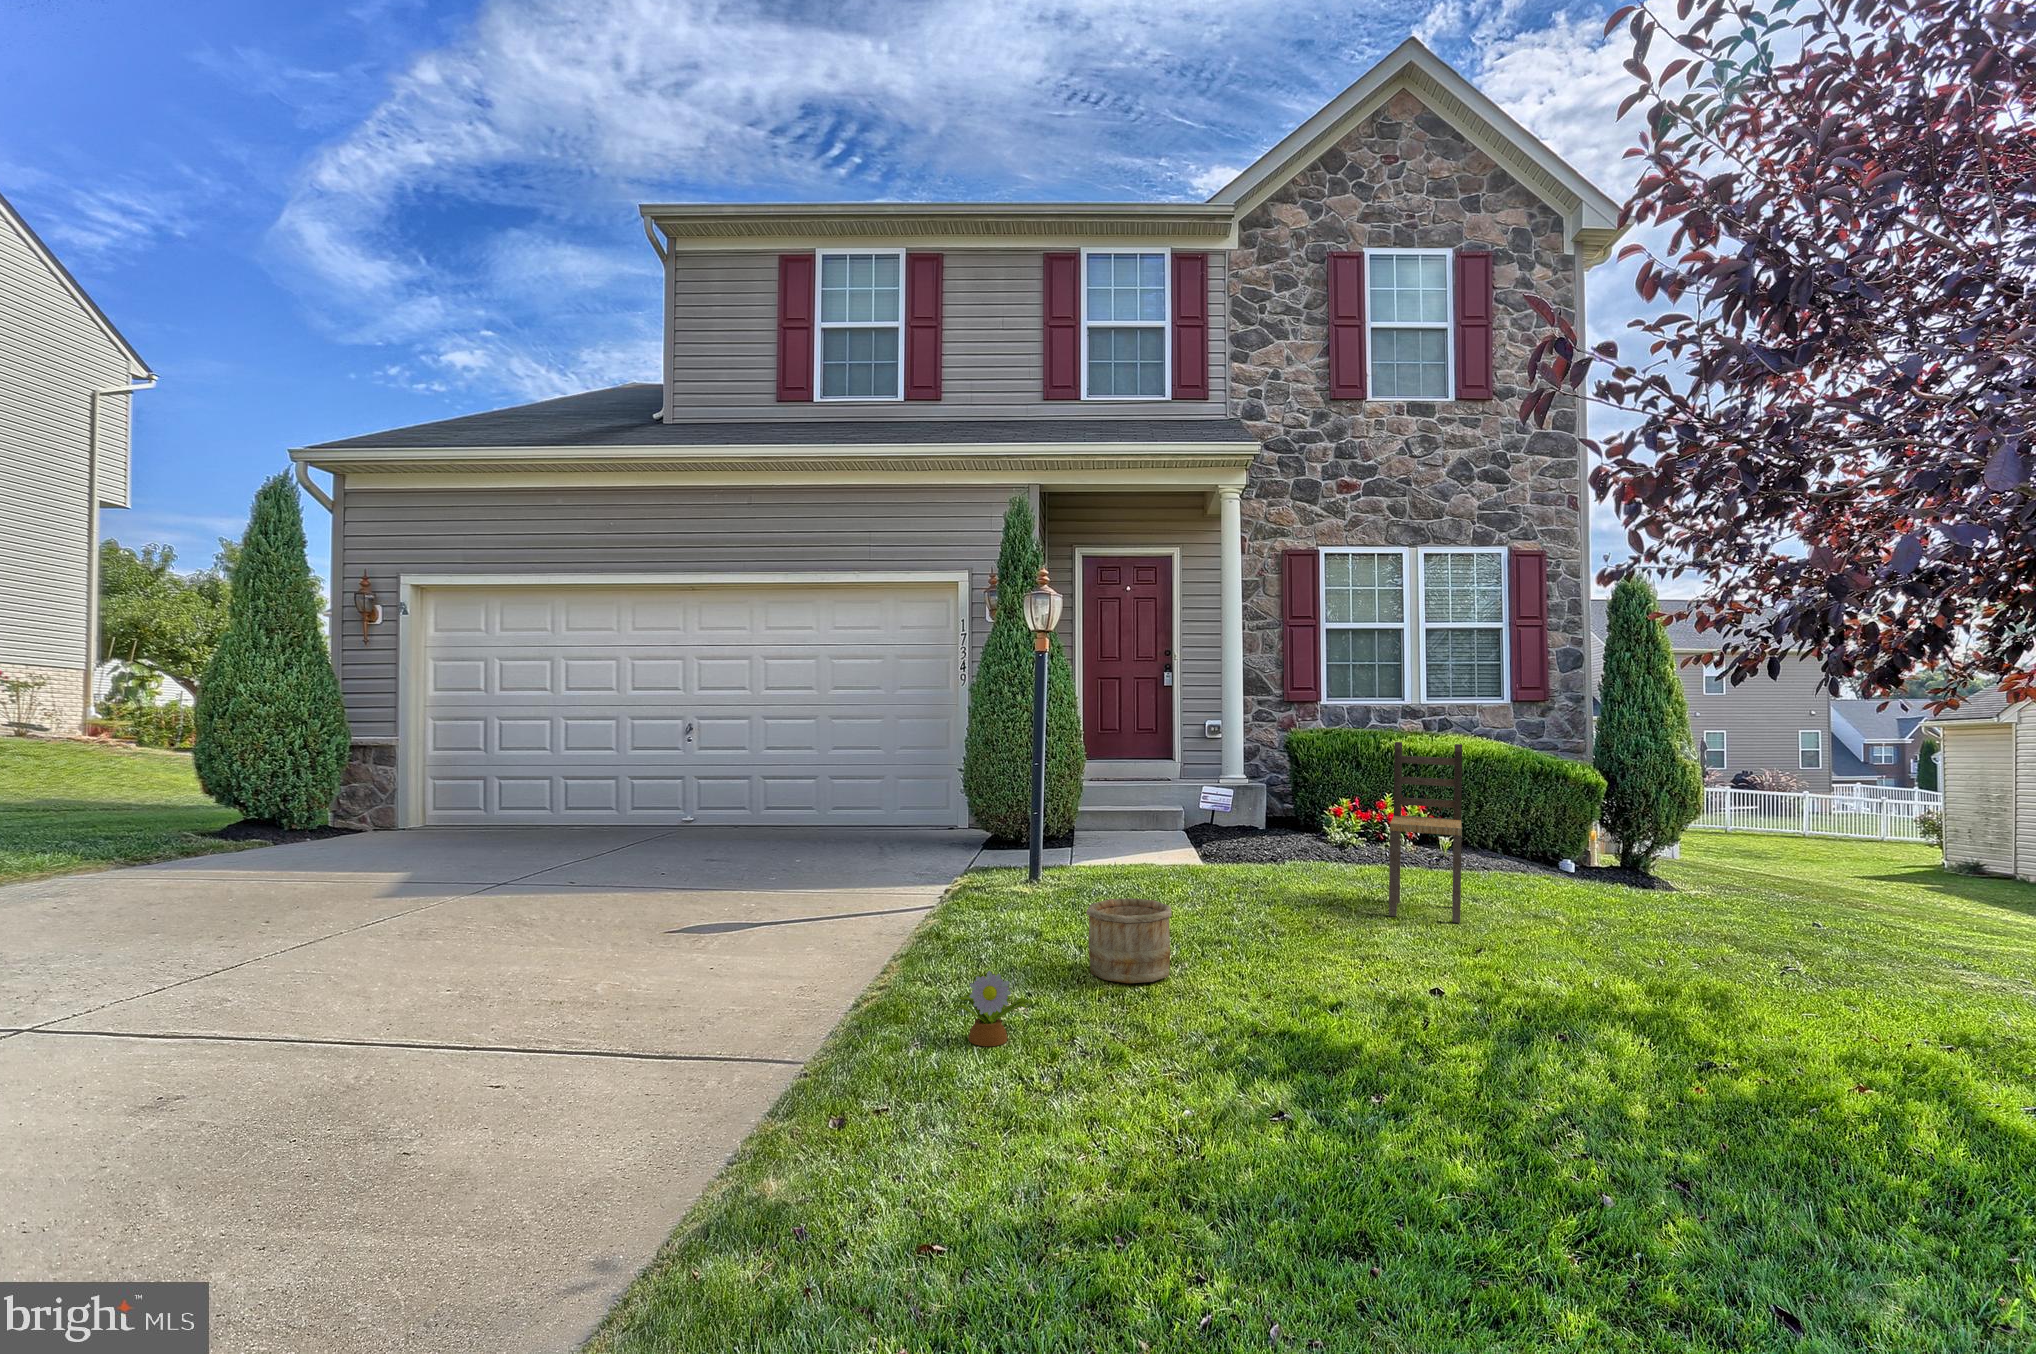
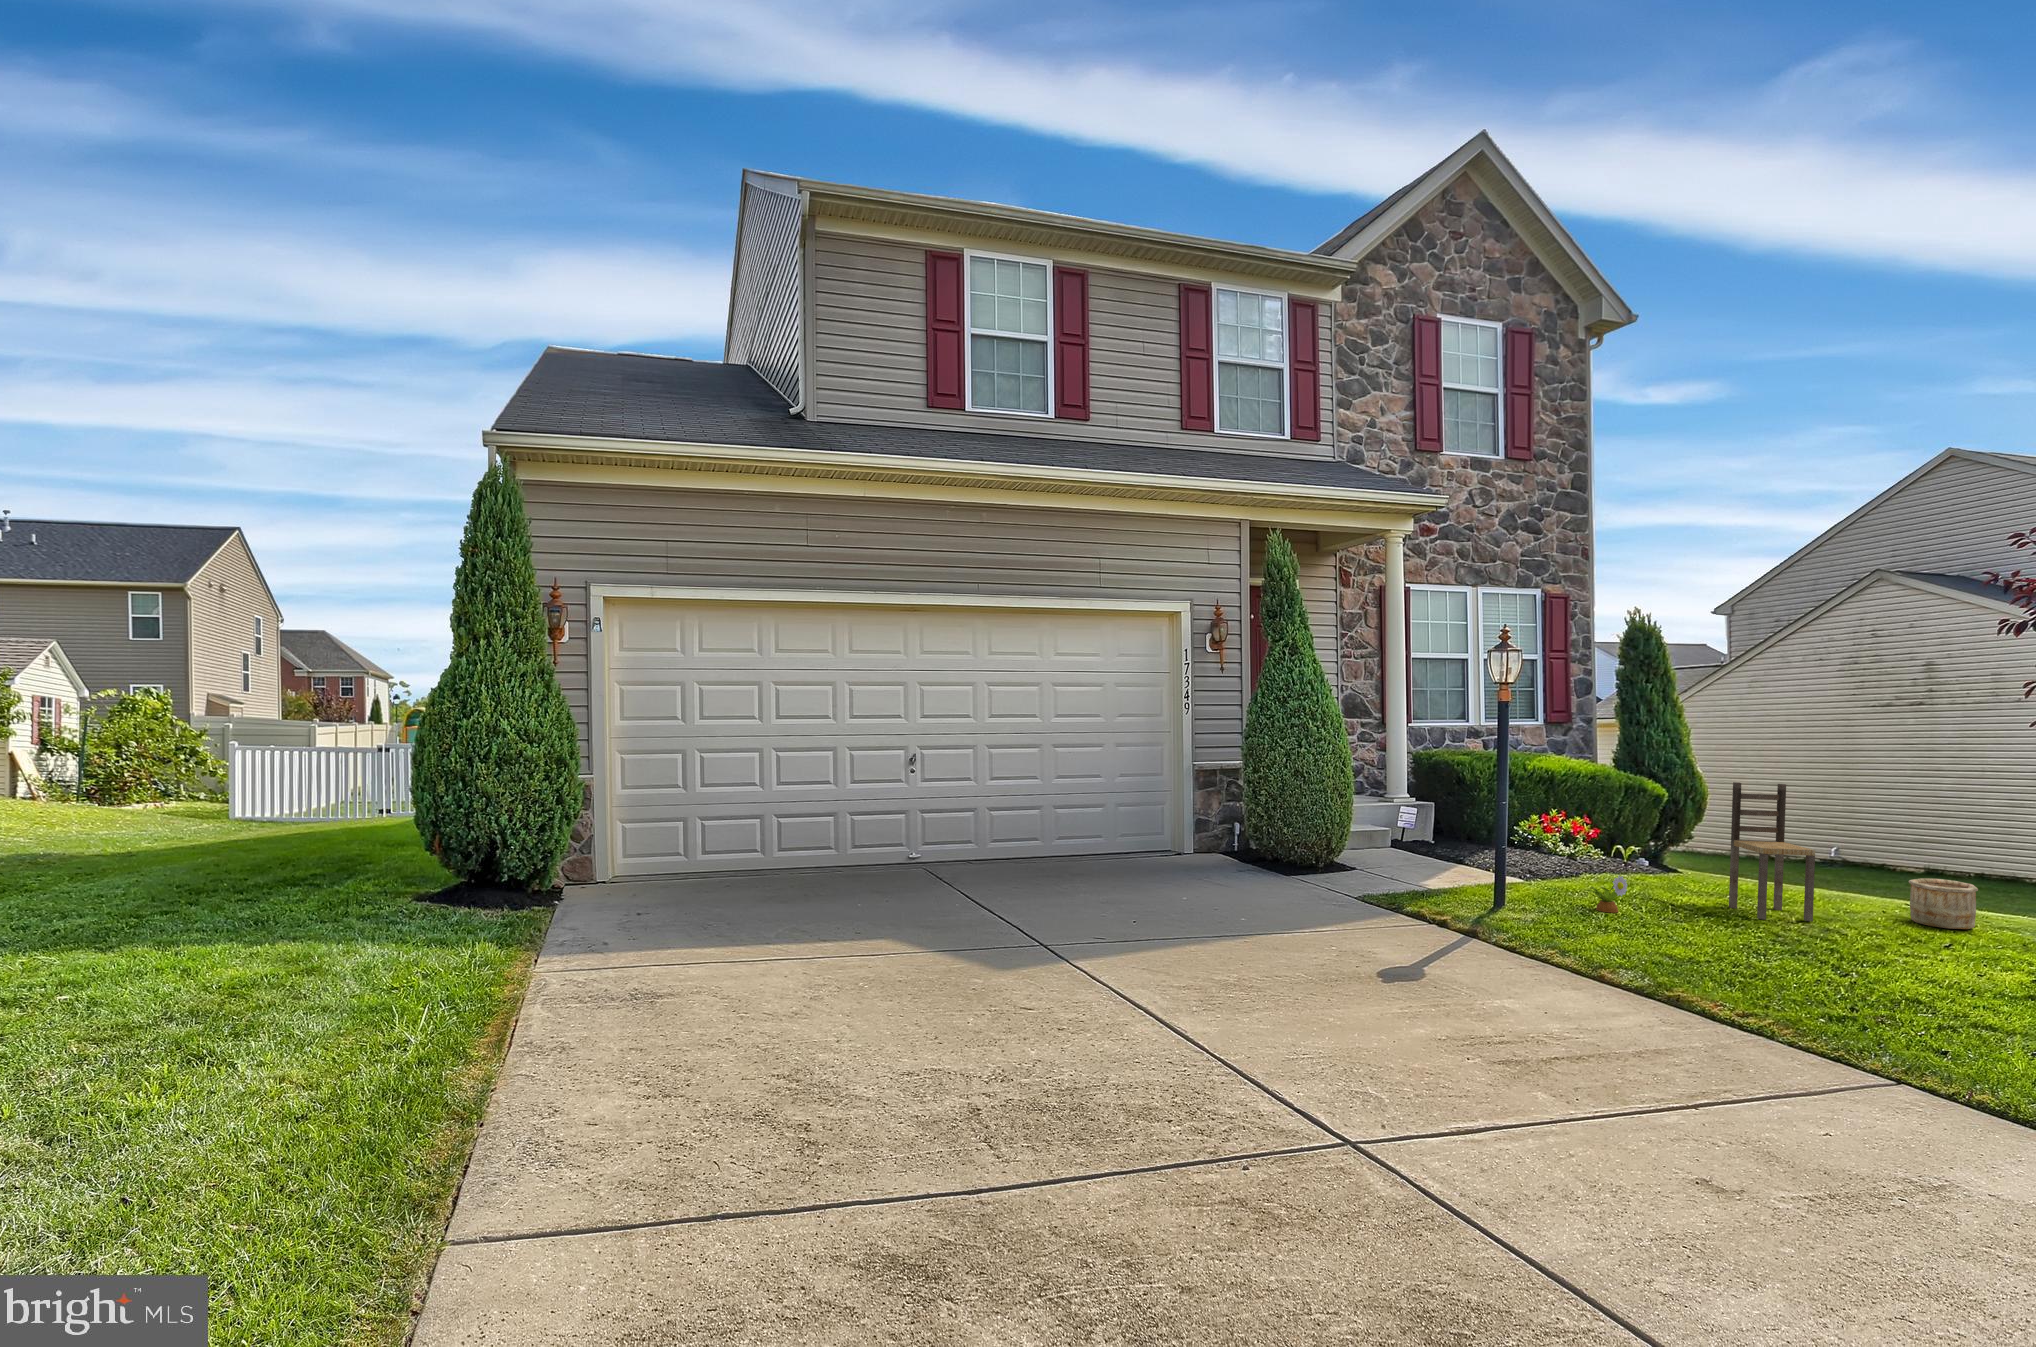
wooden bucket: present [1086,898,1172,983] -> present [1909,878,1978,929]
decorative plant: present [952,971,1031,1046] -> present [1586,875,1628,913]

